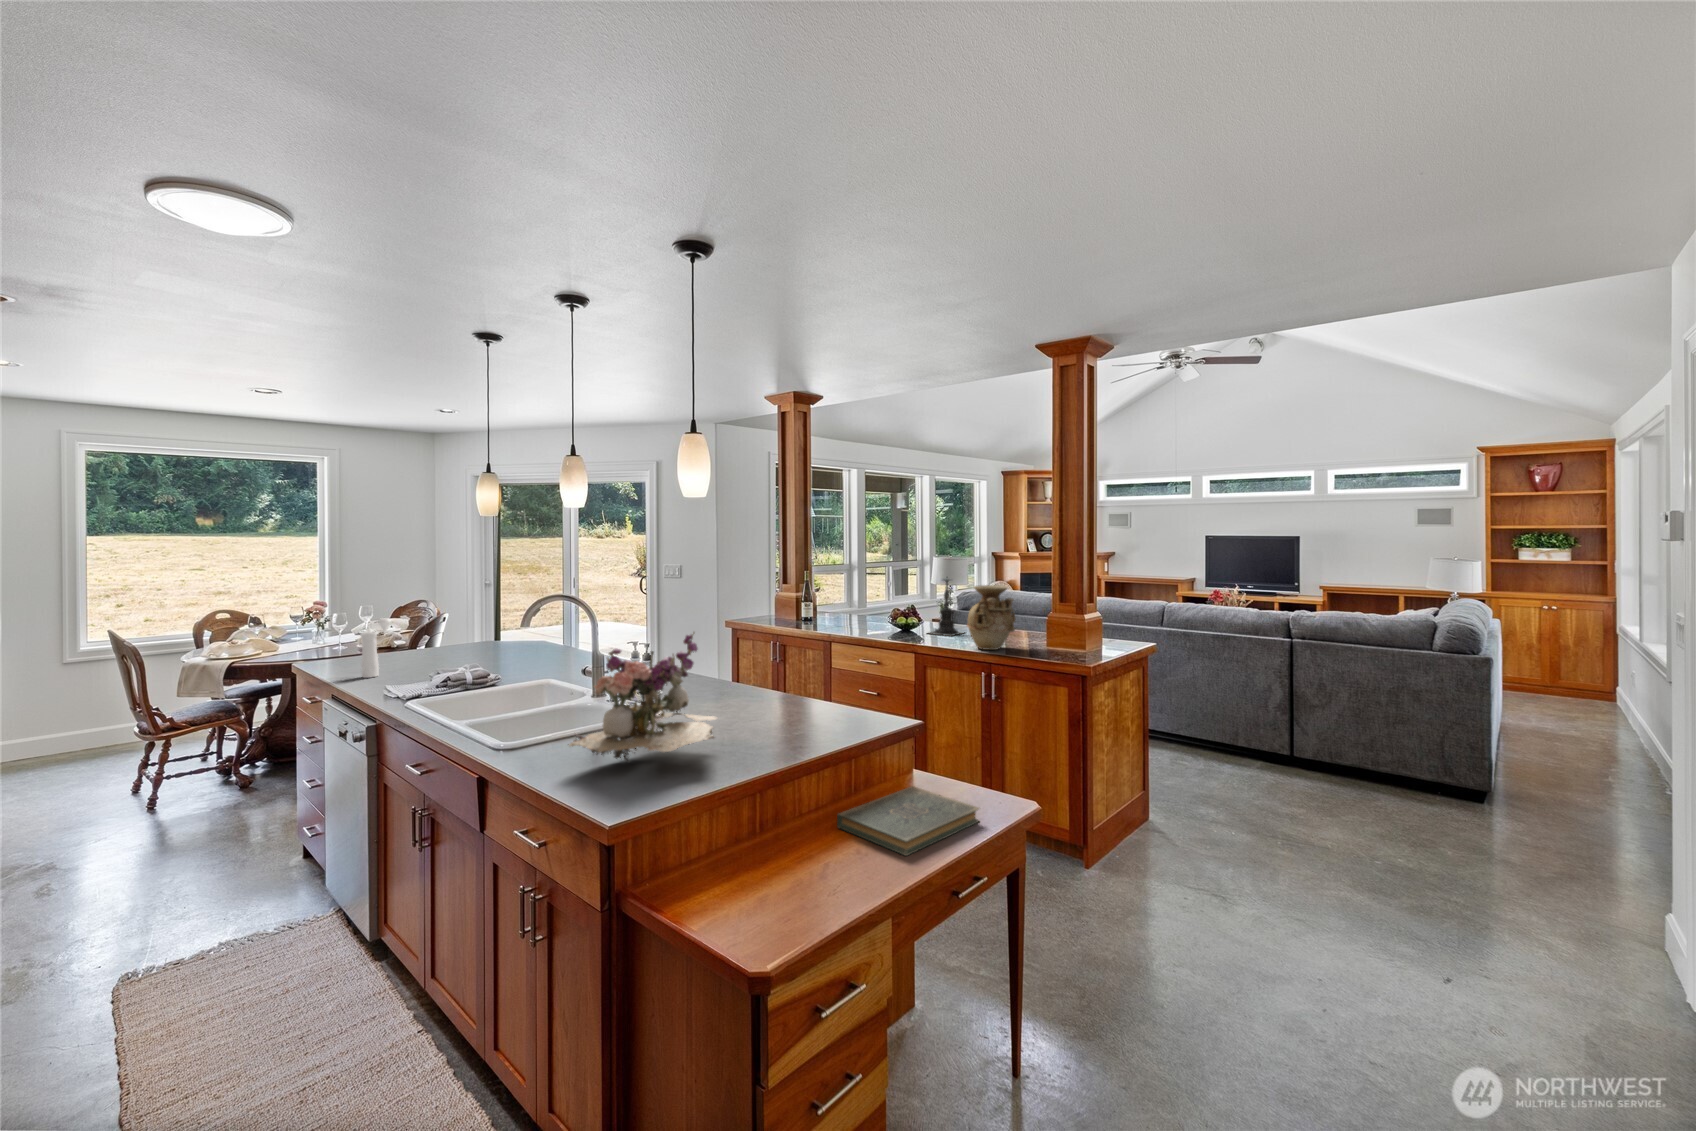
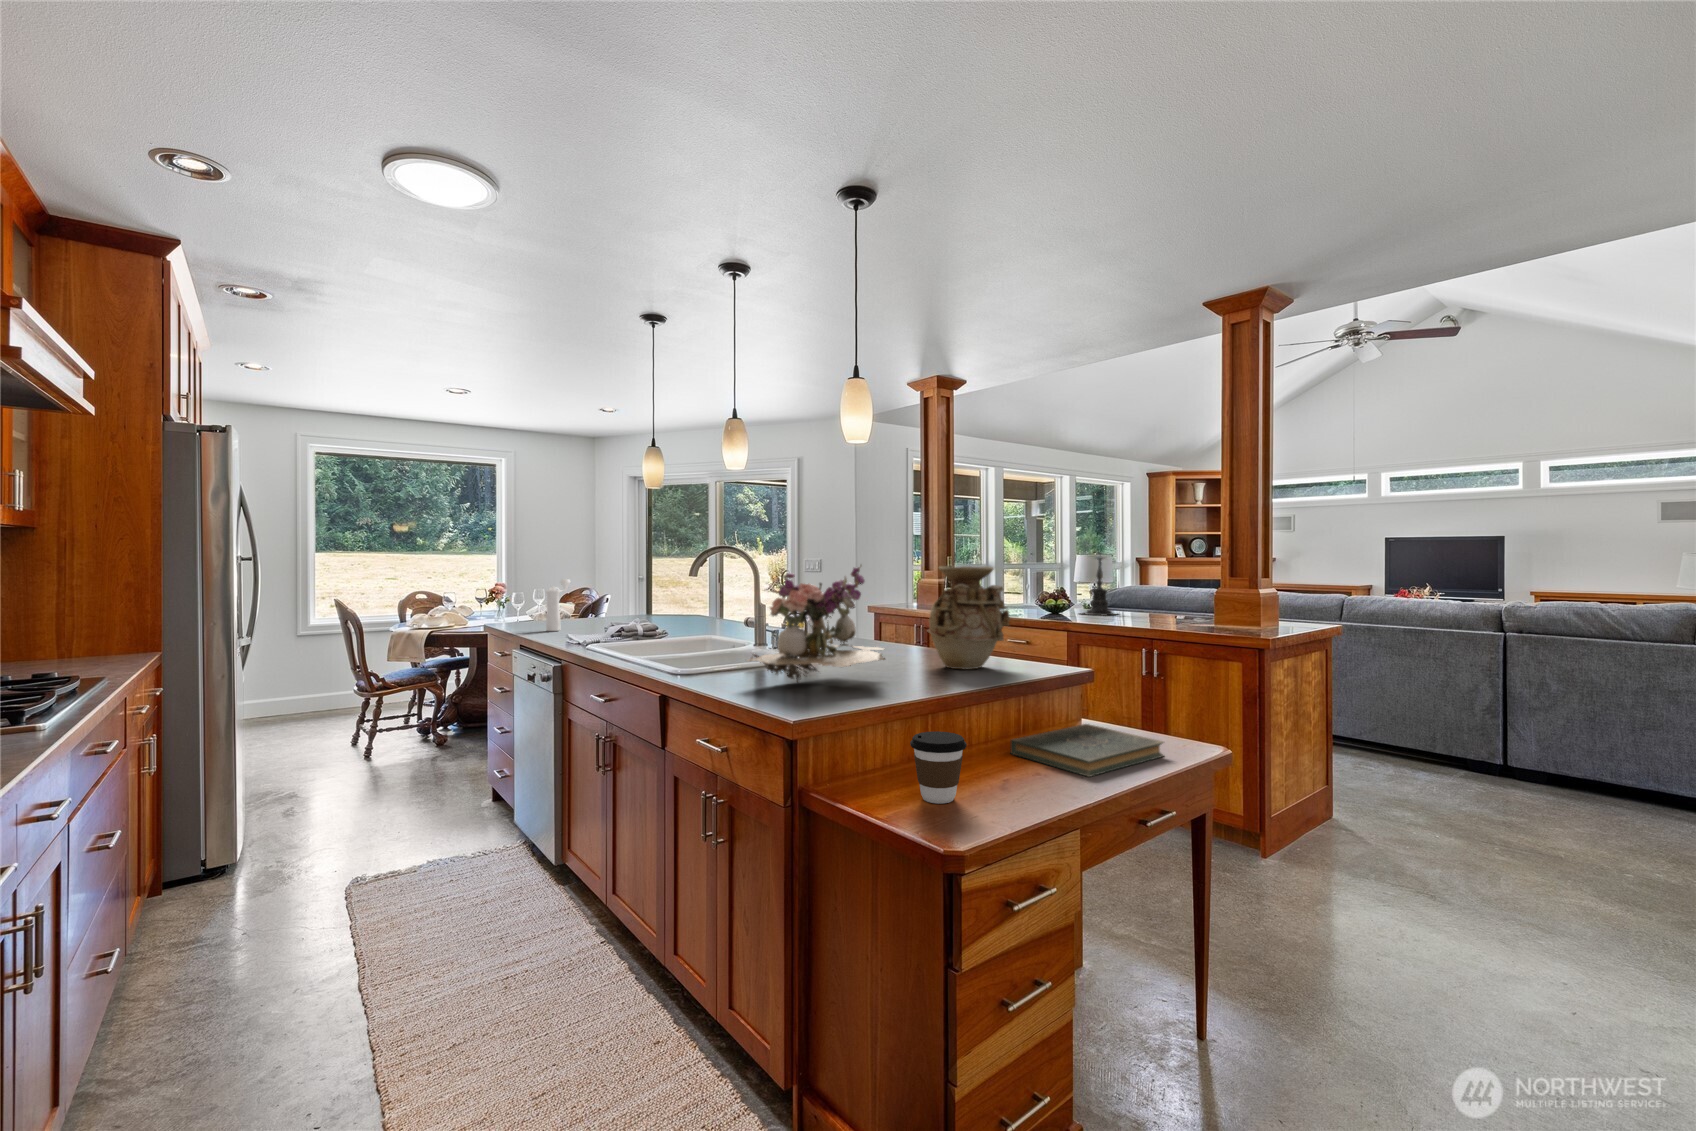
vase: present [967,585,1016,650] -> present [928,566,1010,669]
coffee cup: none [728,829,784,906] -> present [910,731,967,804]

